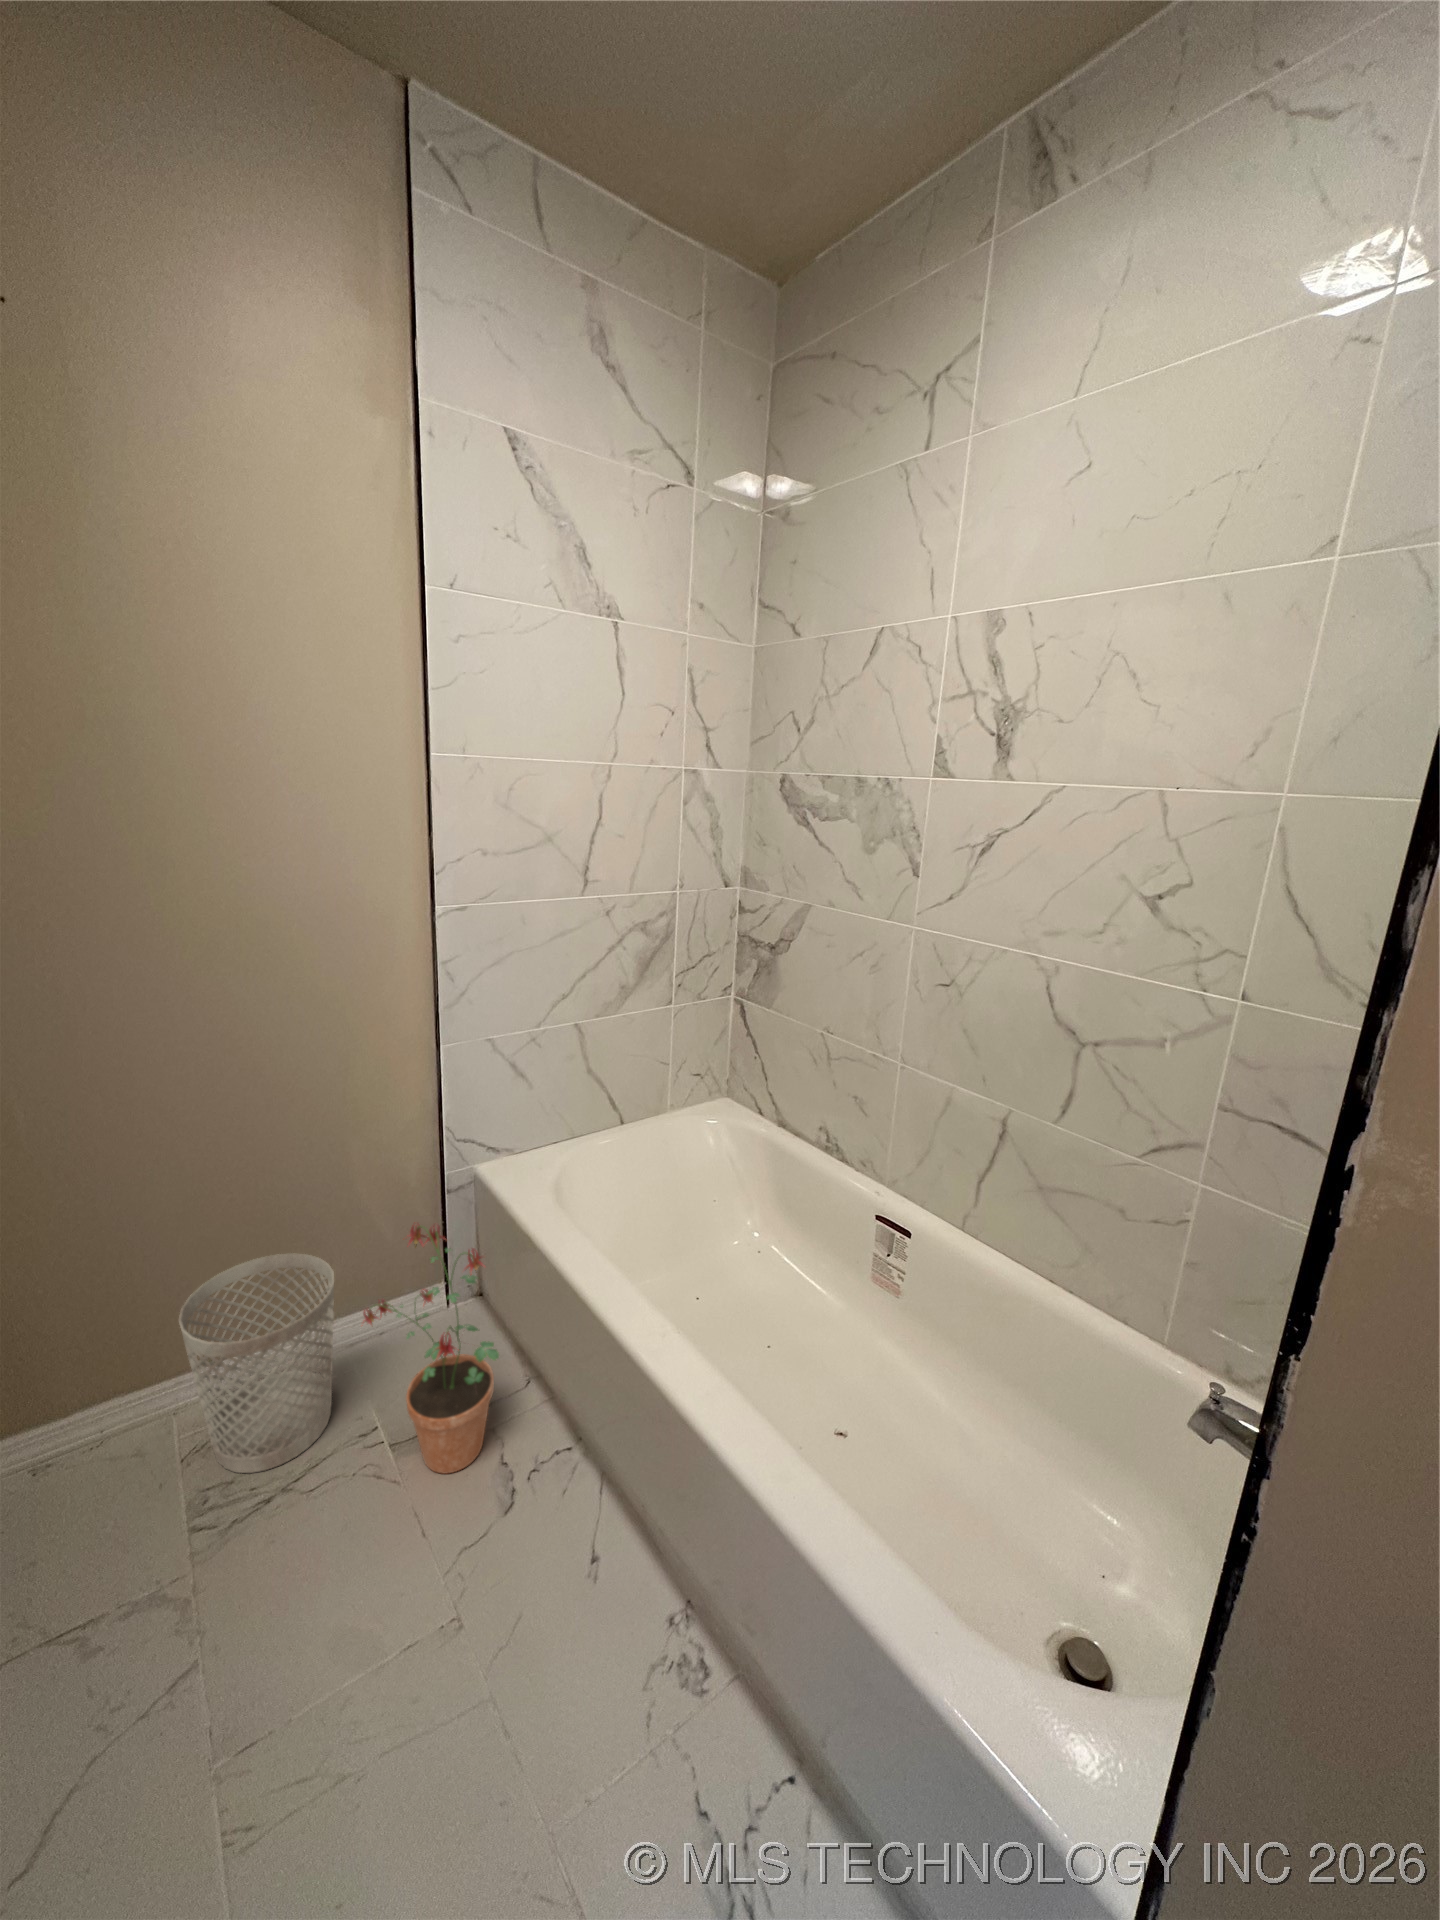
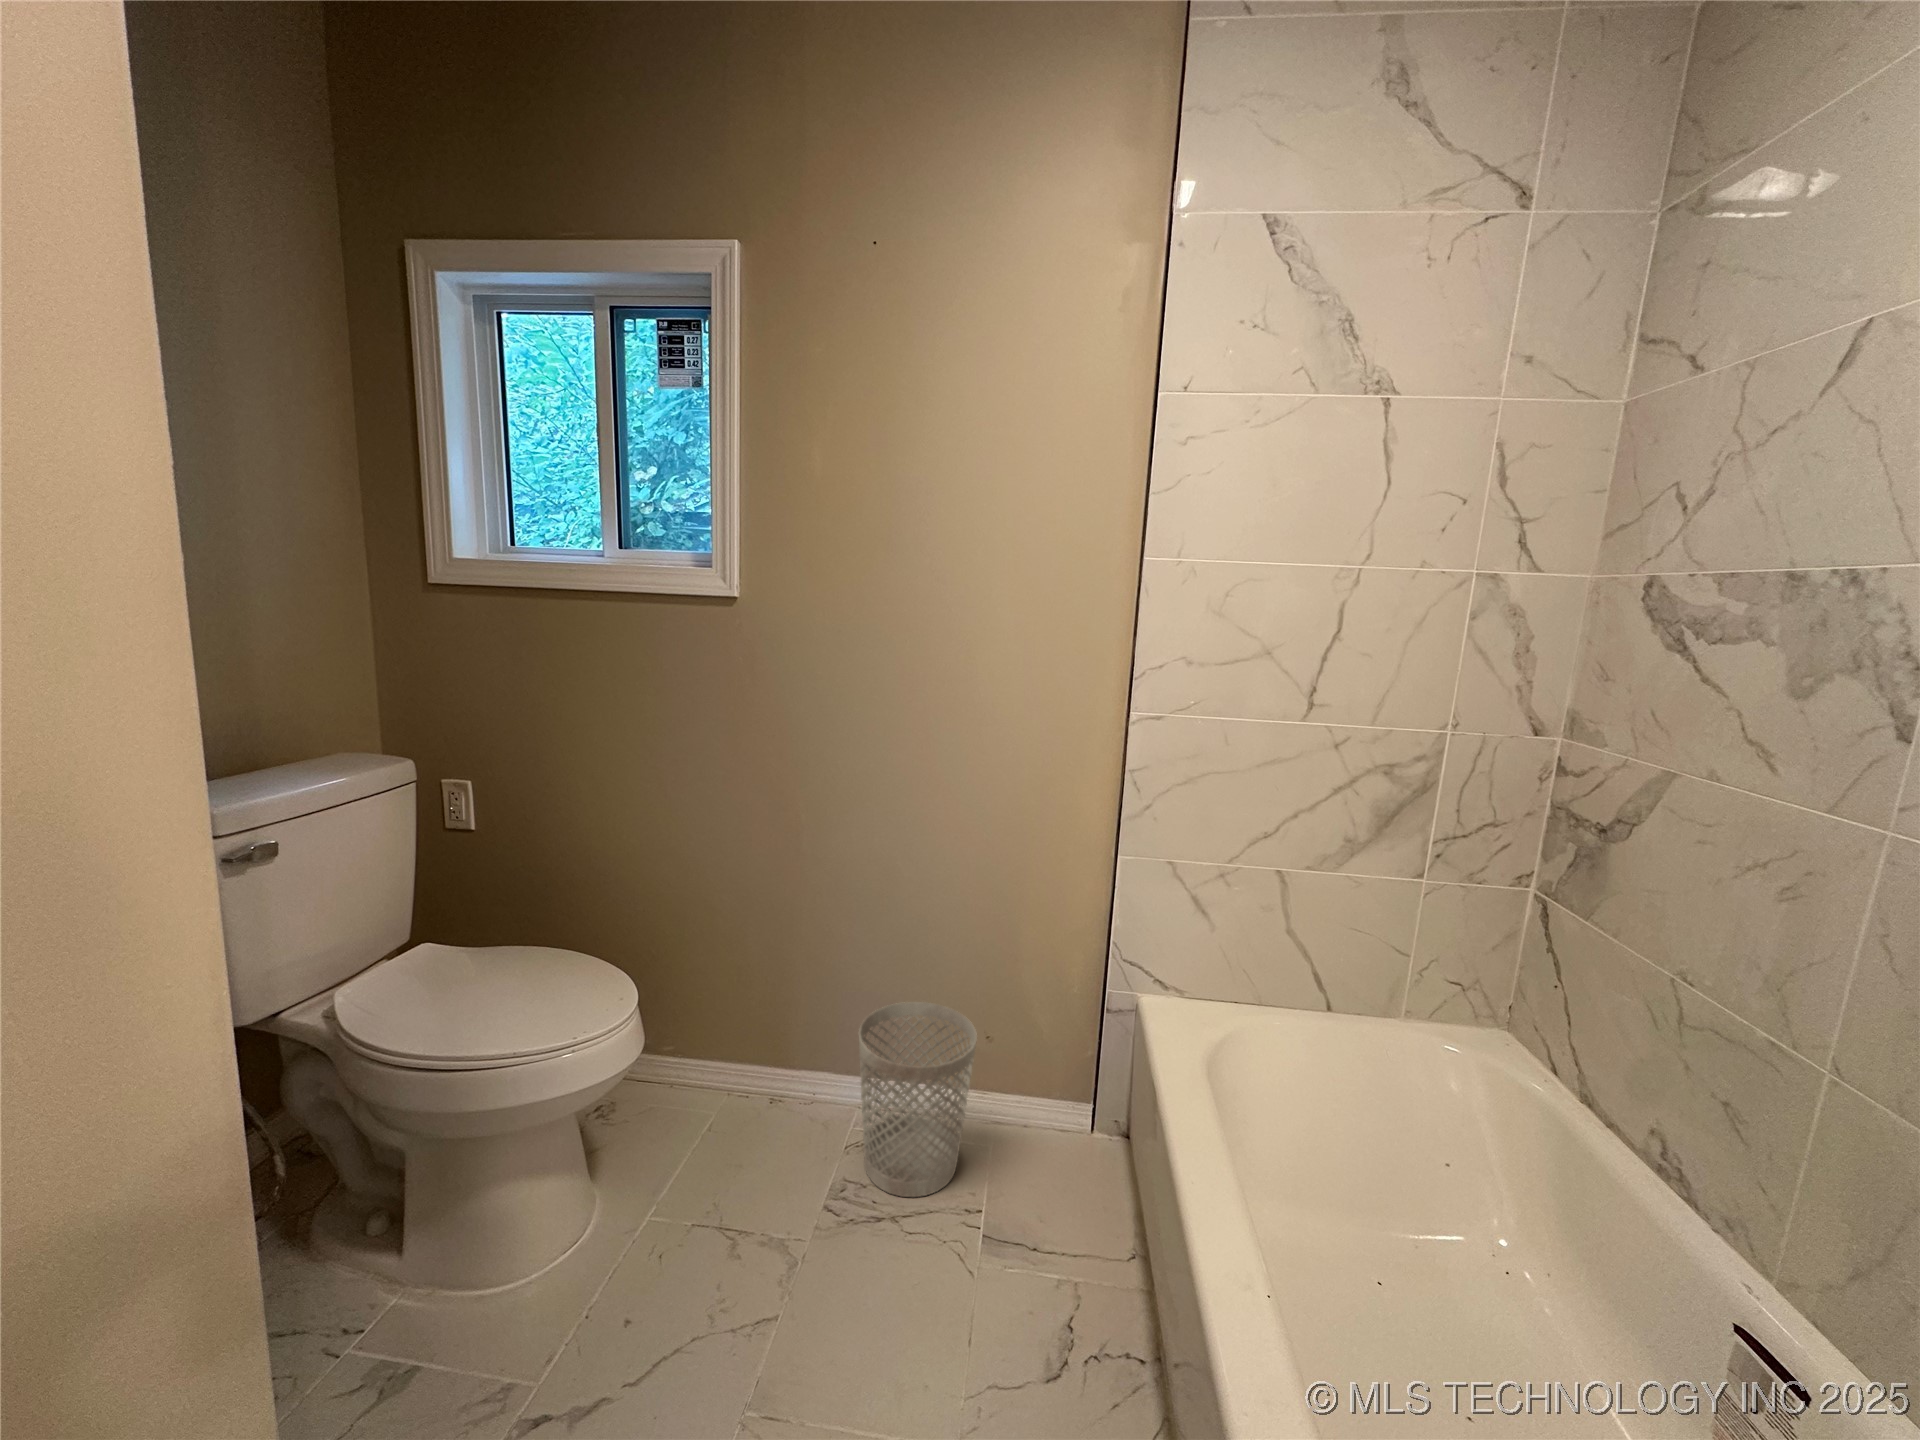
potted plant: present [363,1224,499,1474] -> none [973,1017,1093,1304]

